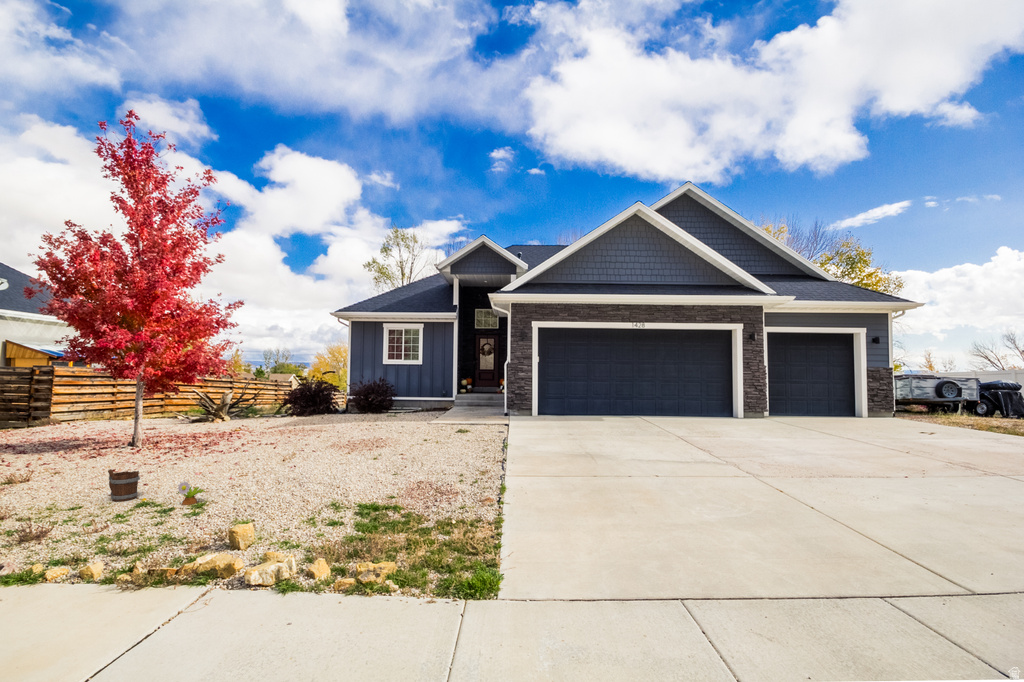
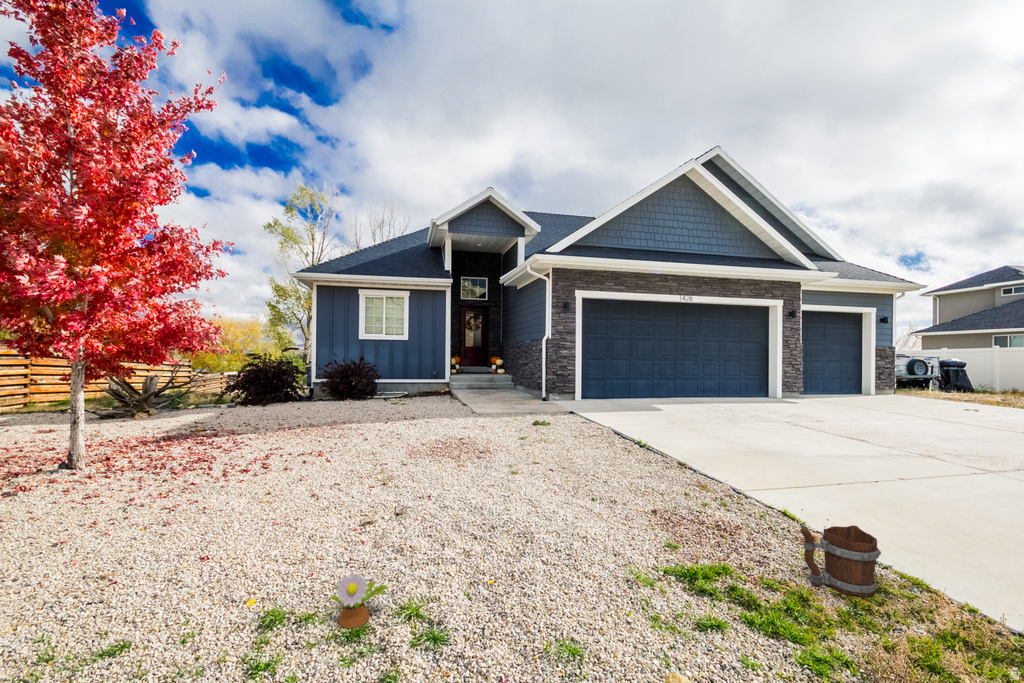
bucket: present [108,469,140,502] -> present [800,525,881,597]

